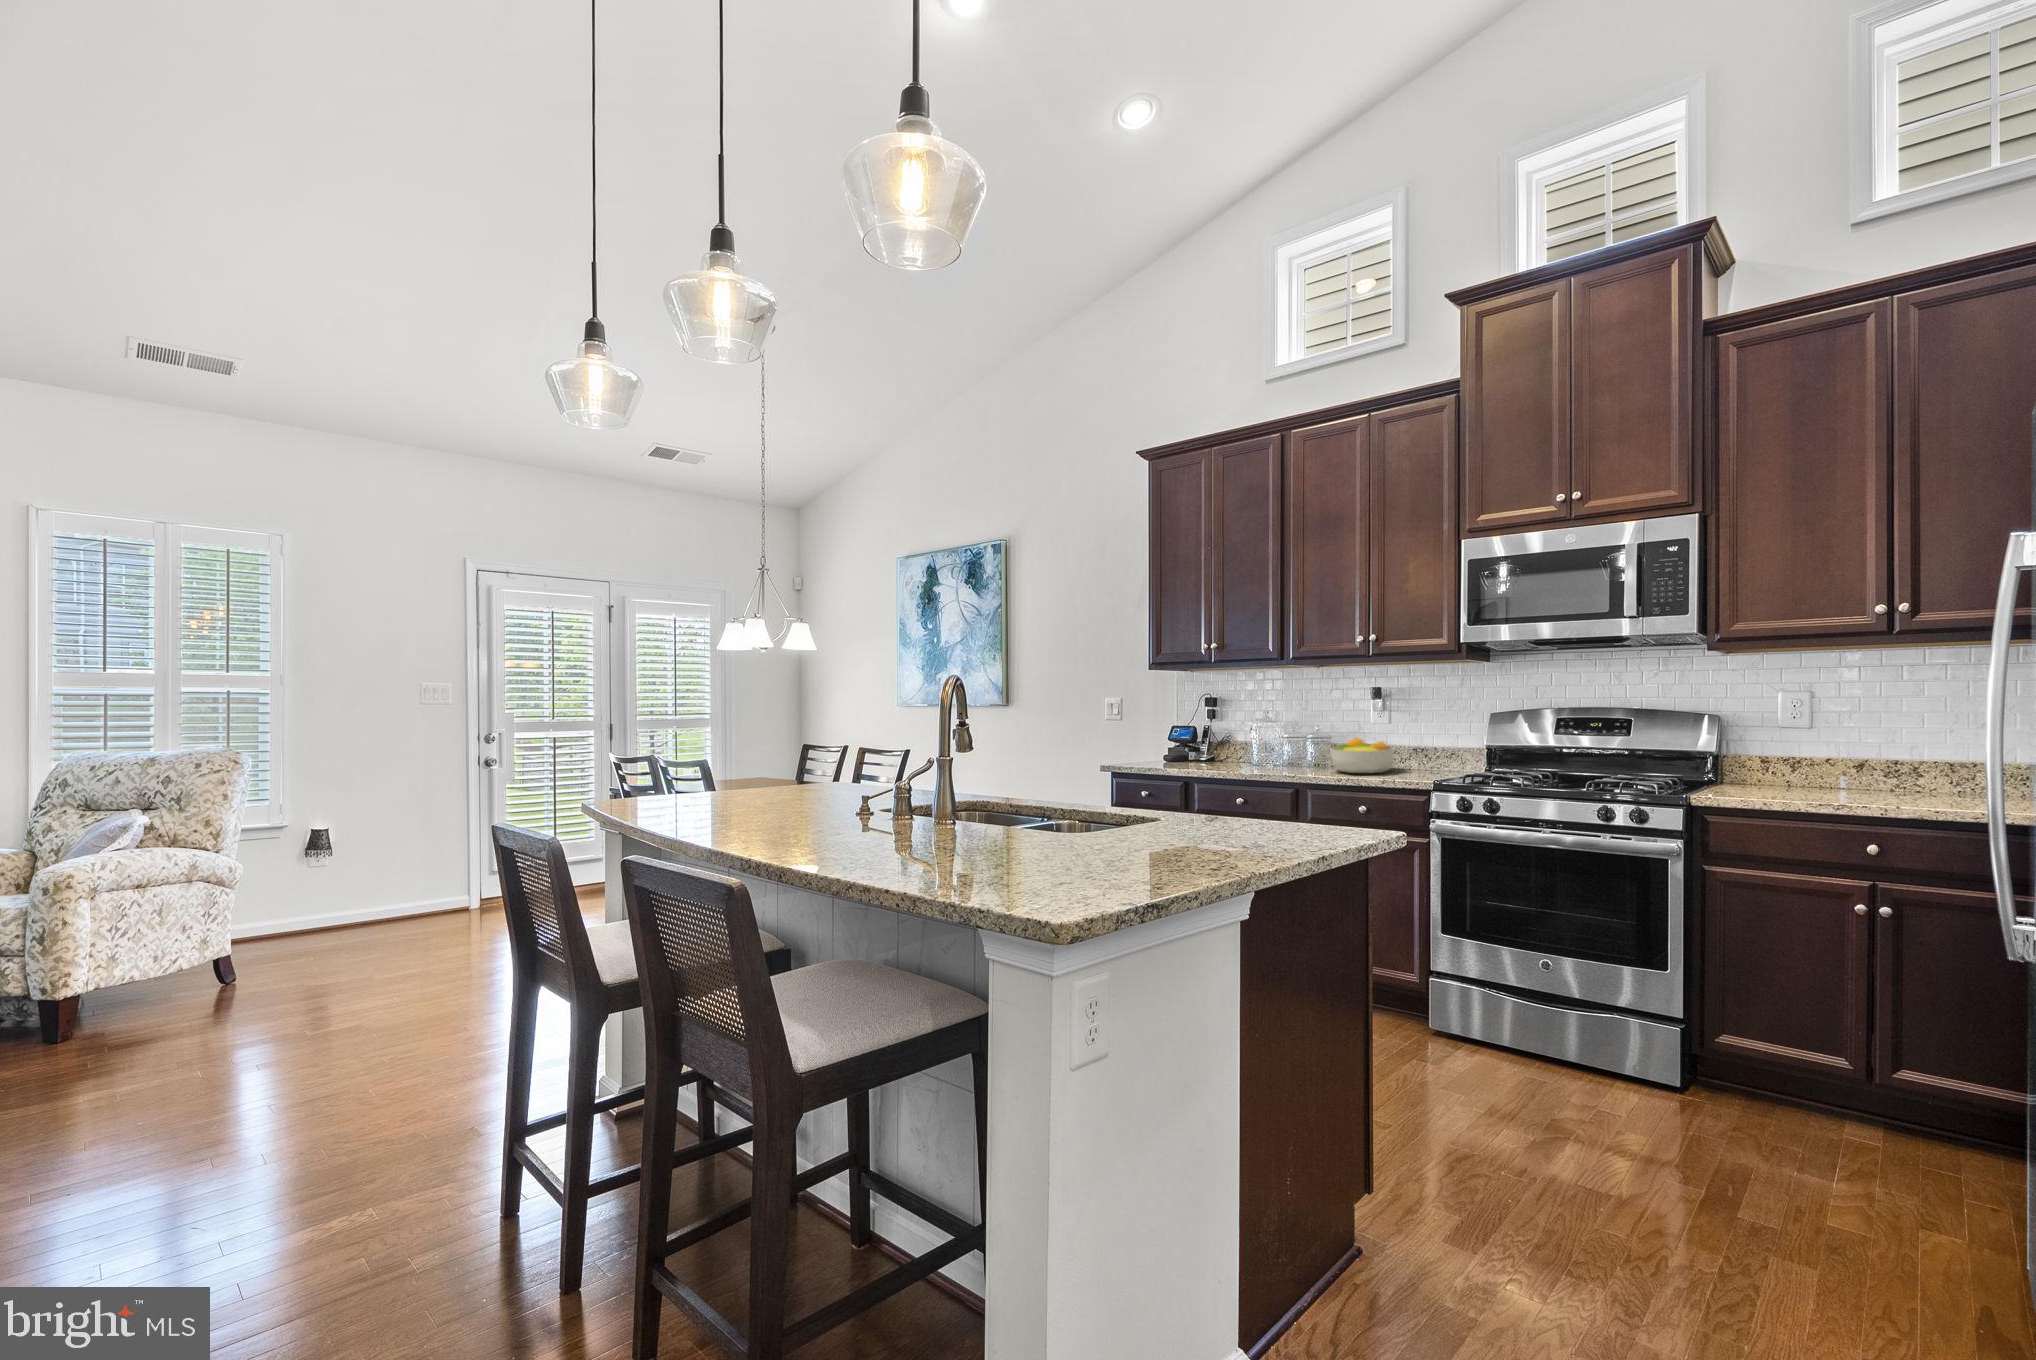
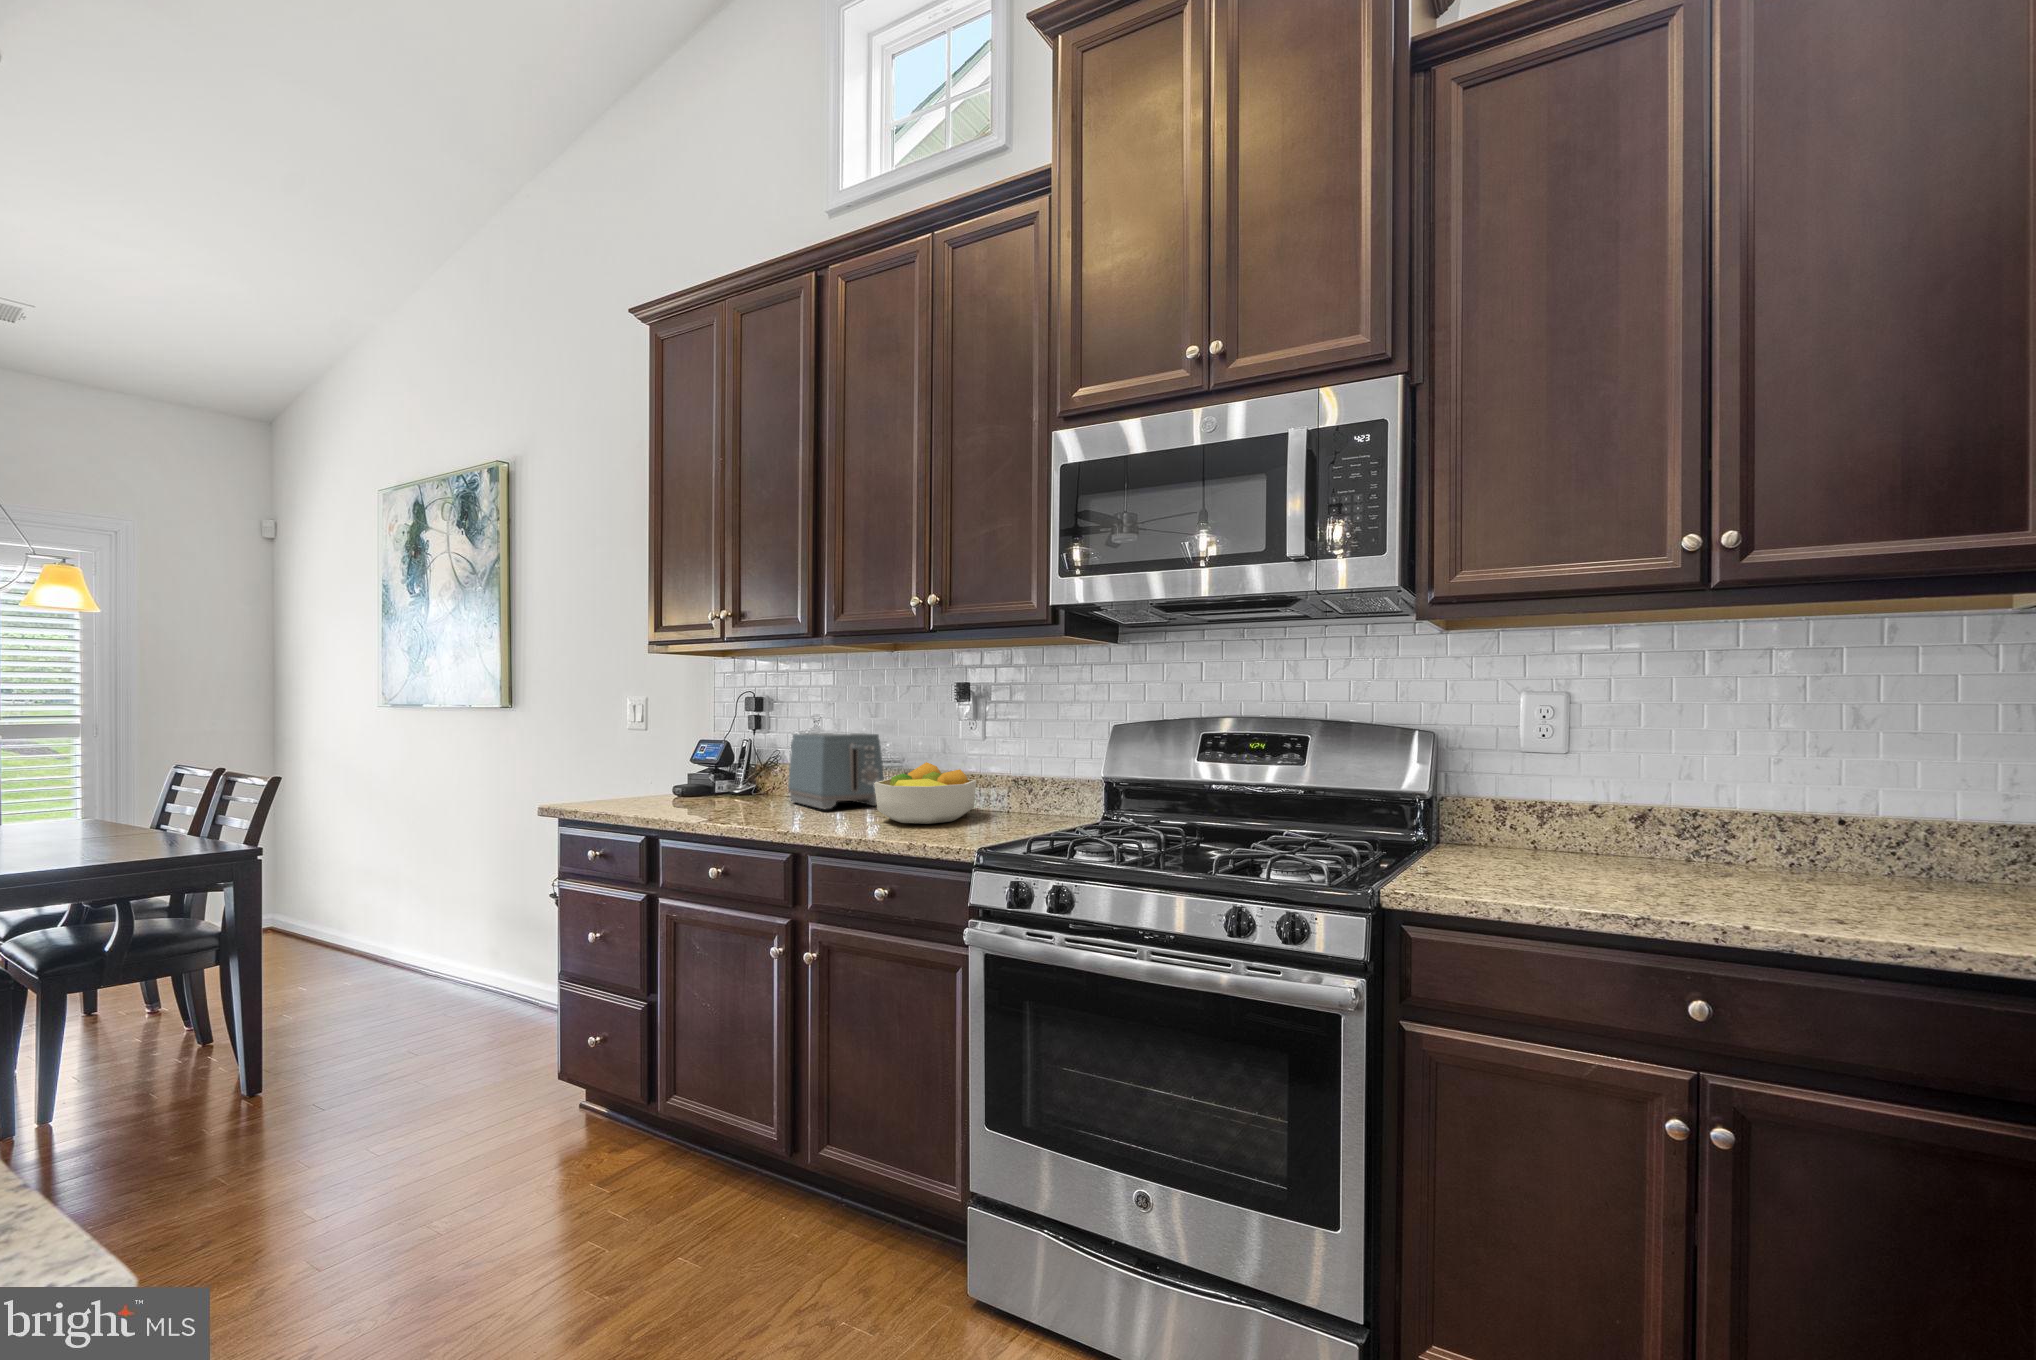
toaster: none [1244,719,1318,767] -> present [788,733,884,809]

